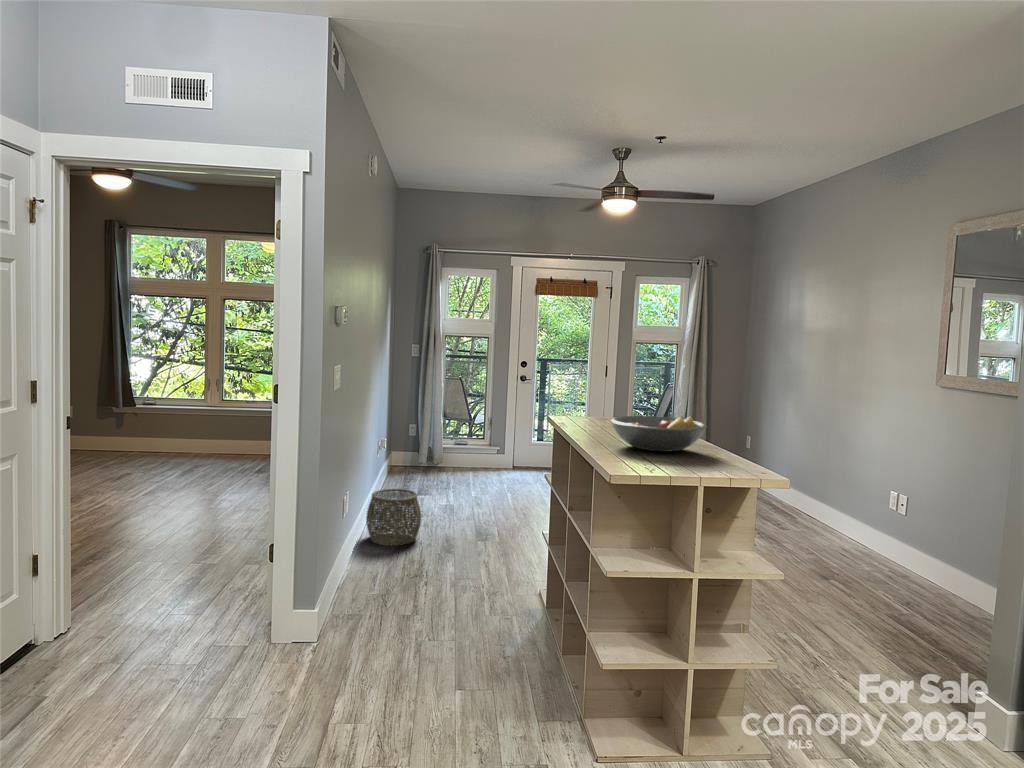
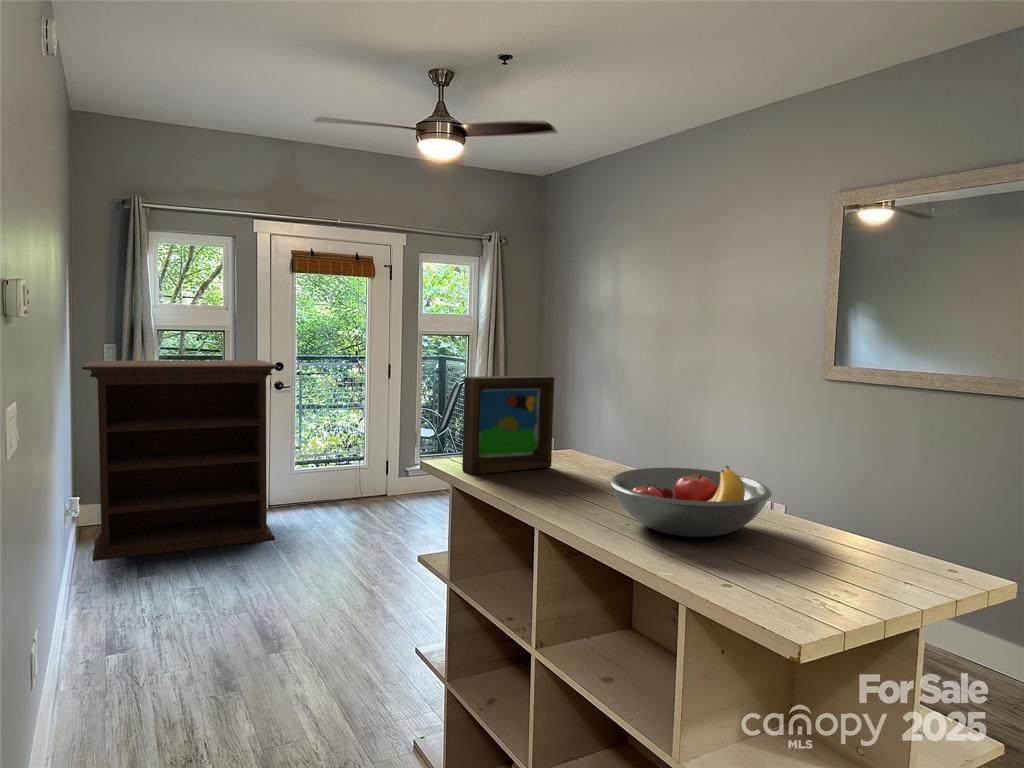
bookshelf: none [395,354,517,487] -> present [82,360,279,561]
picture frame: none [570,362,634,424] -> present [462,376,554,475]
woven basket: present [366,489,421,546] -> none [62,590,169,698]

